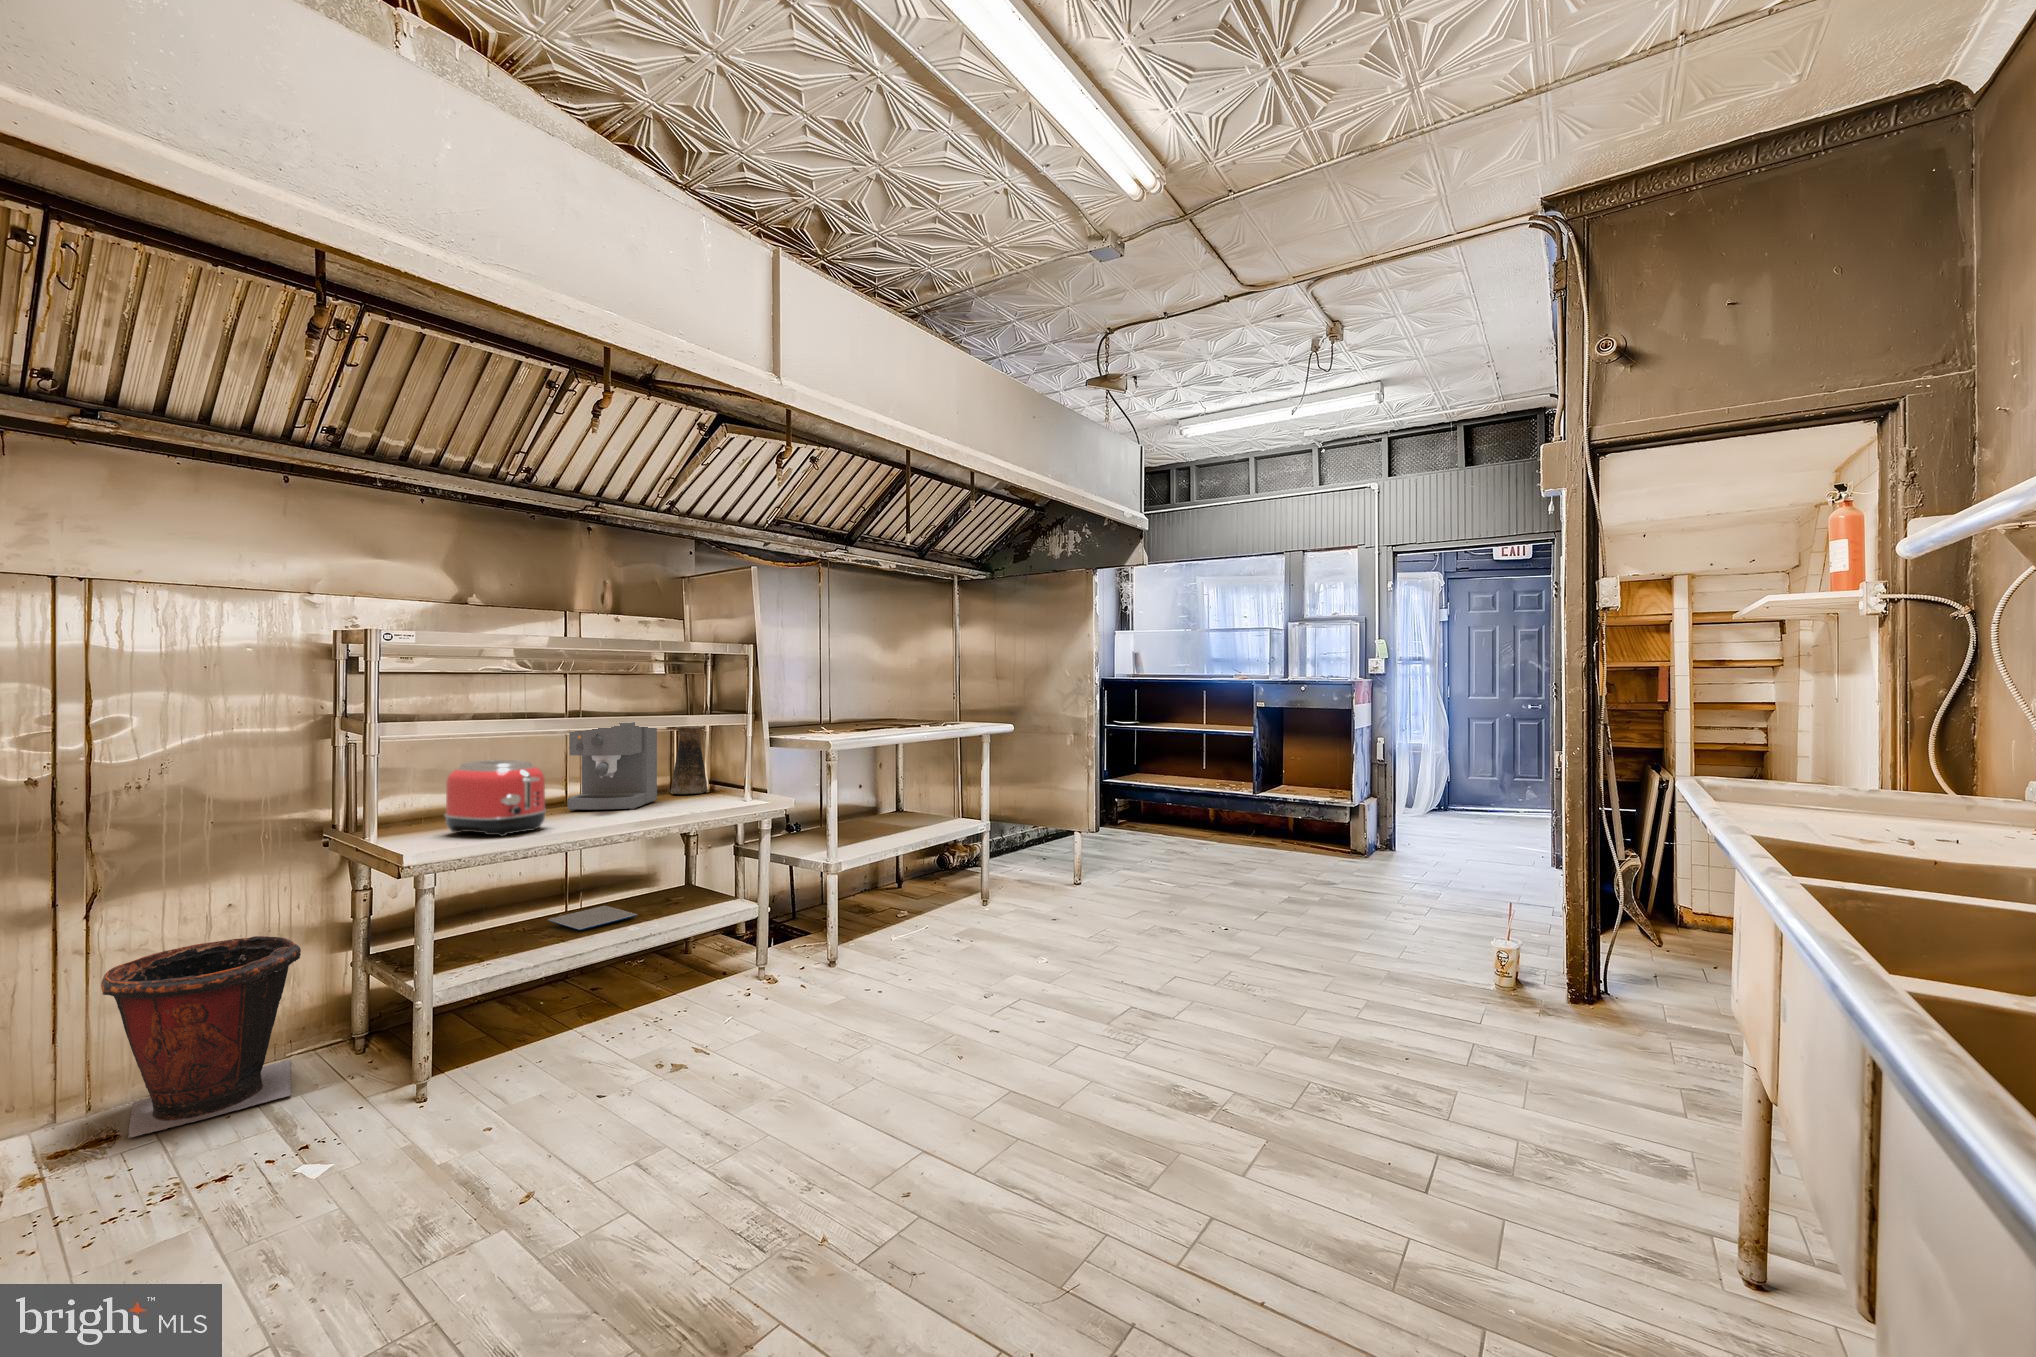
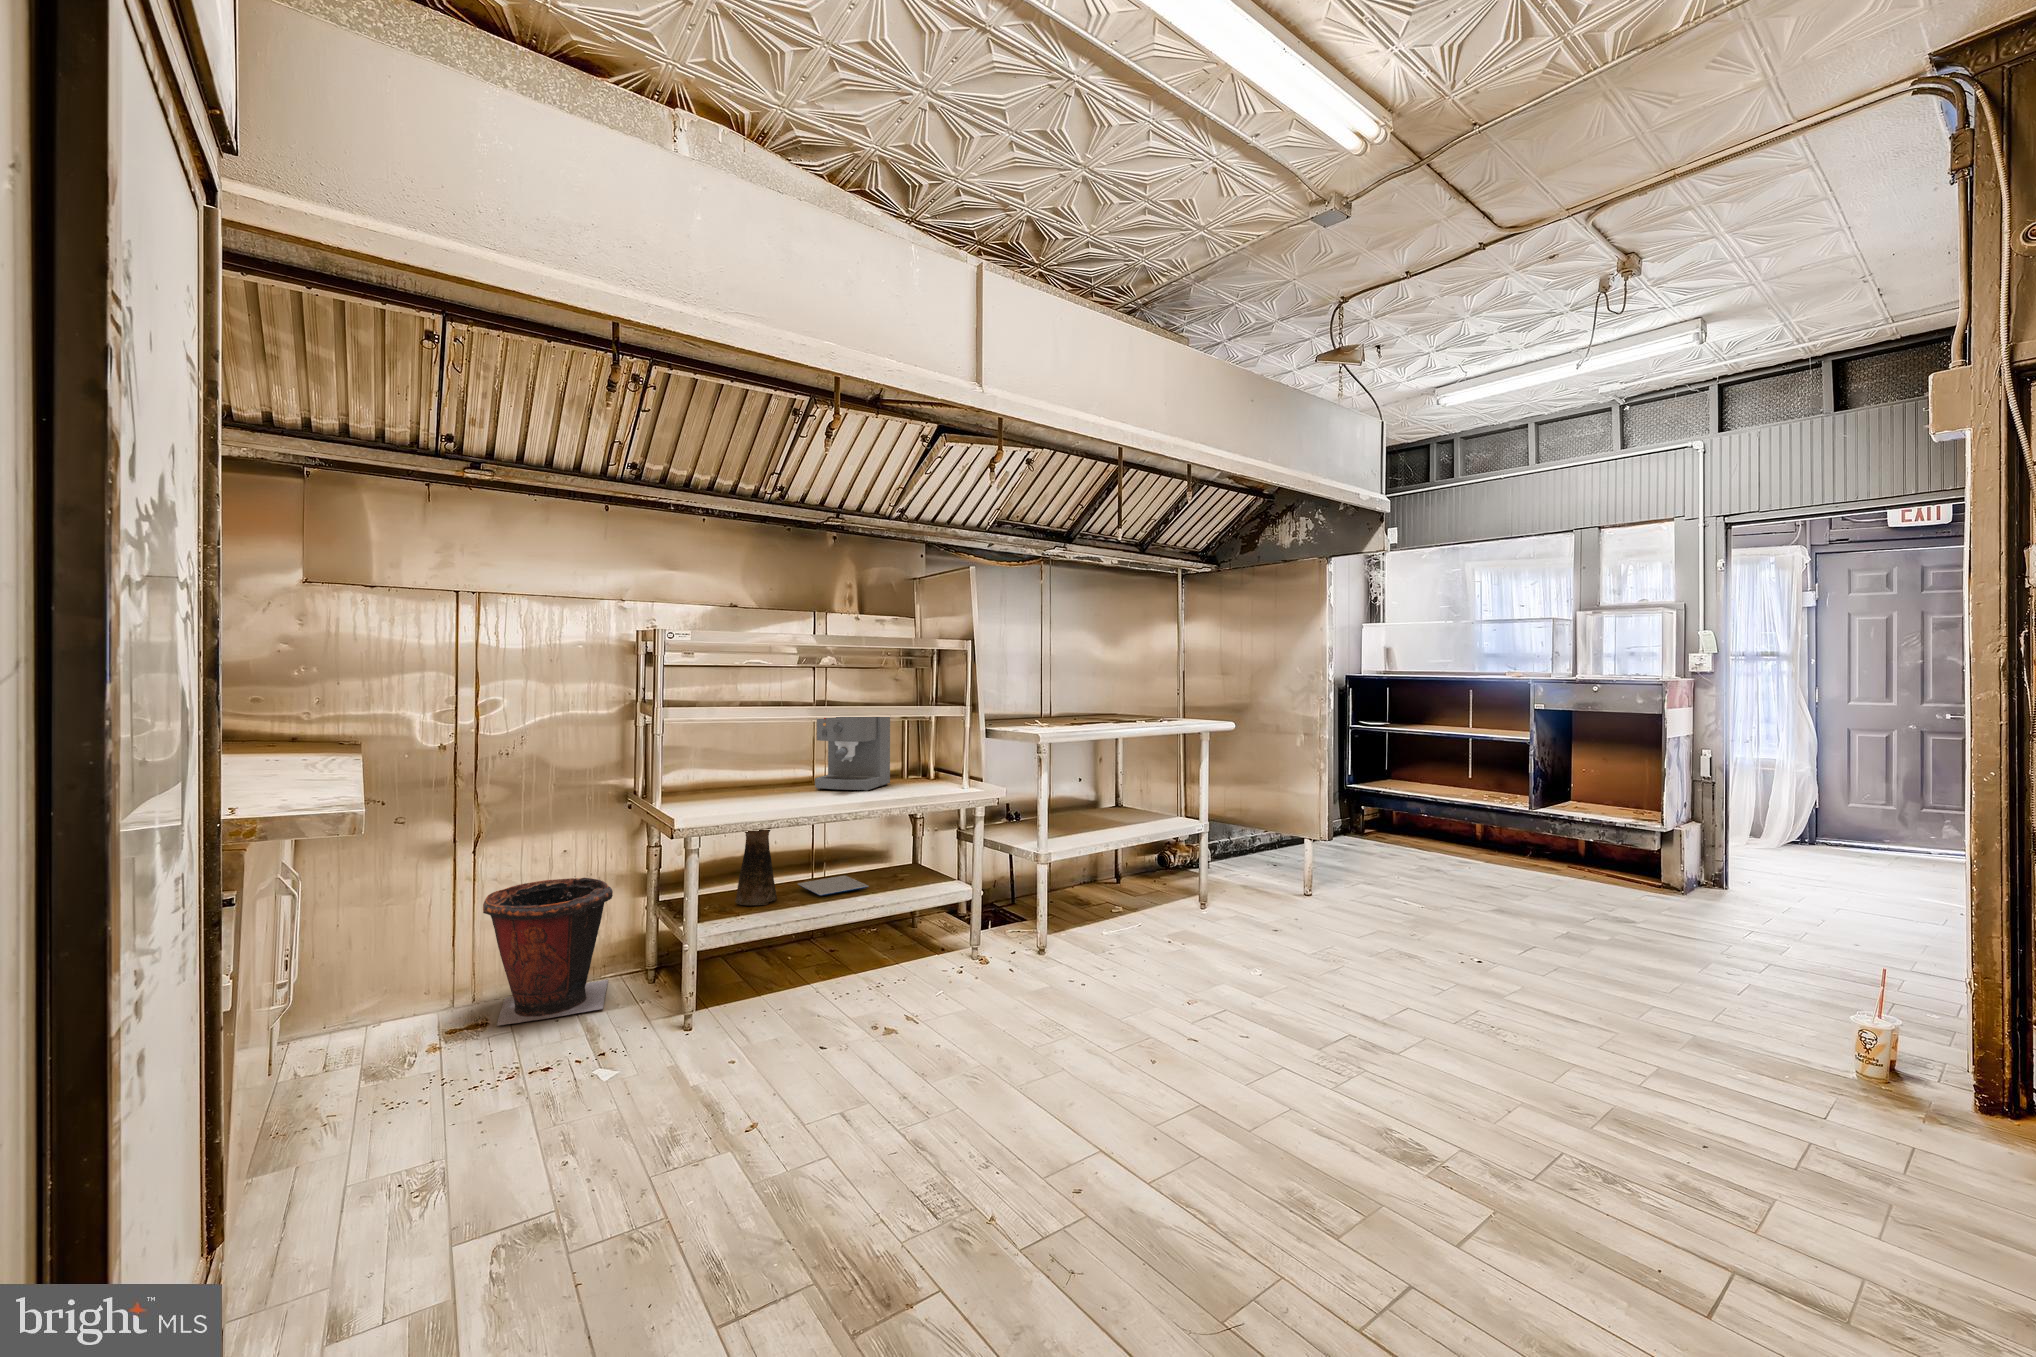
pitcher: present [670,727,708,794] -> present [735,830,777,905]
toaster: present [445,760,546,836] -> none [714,742,792,809]

